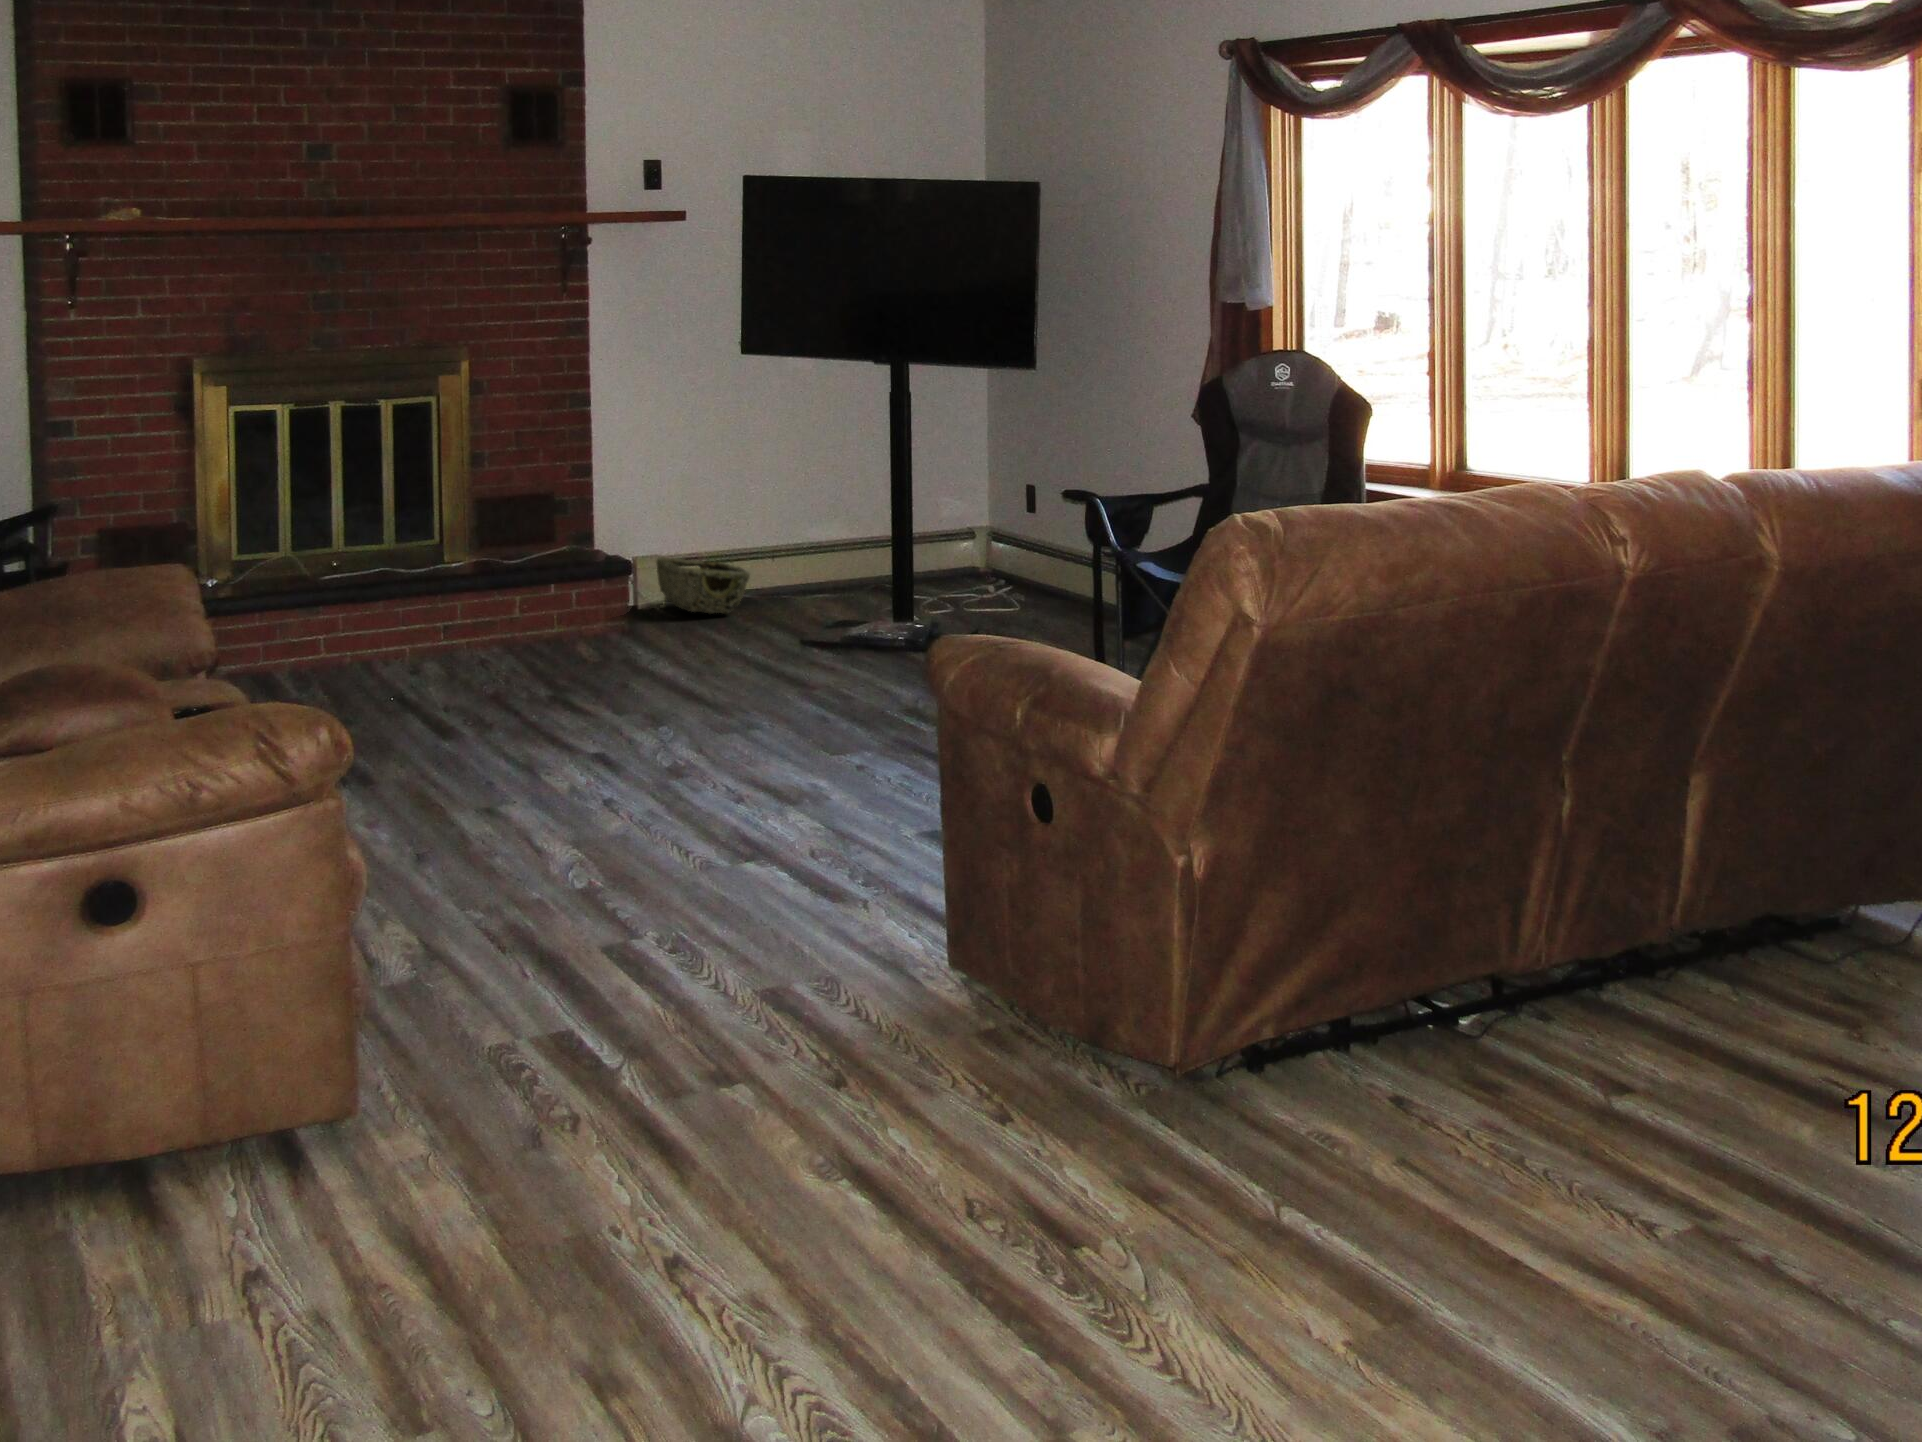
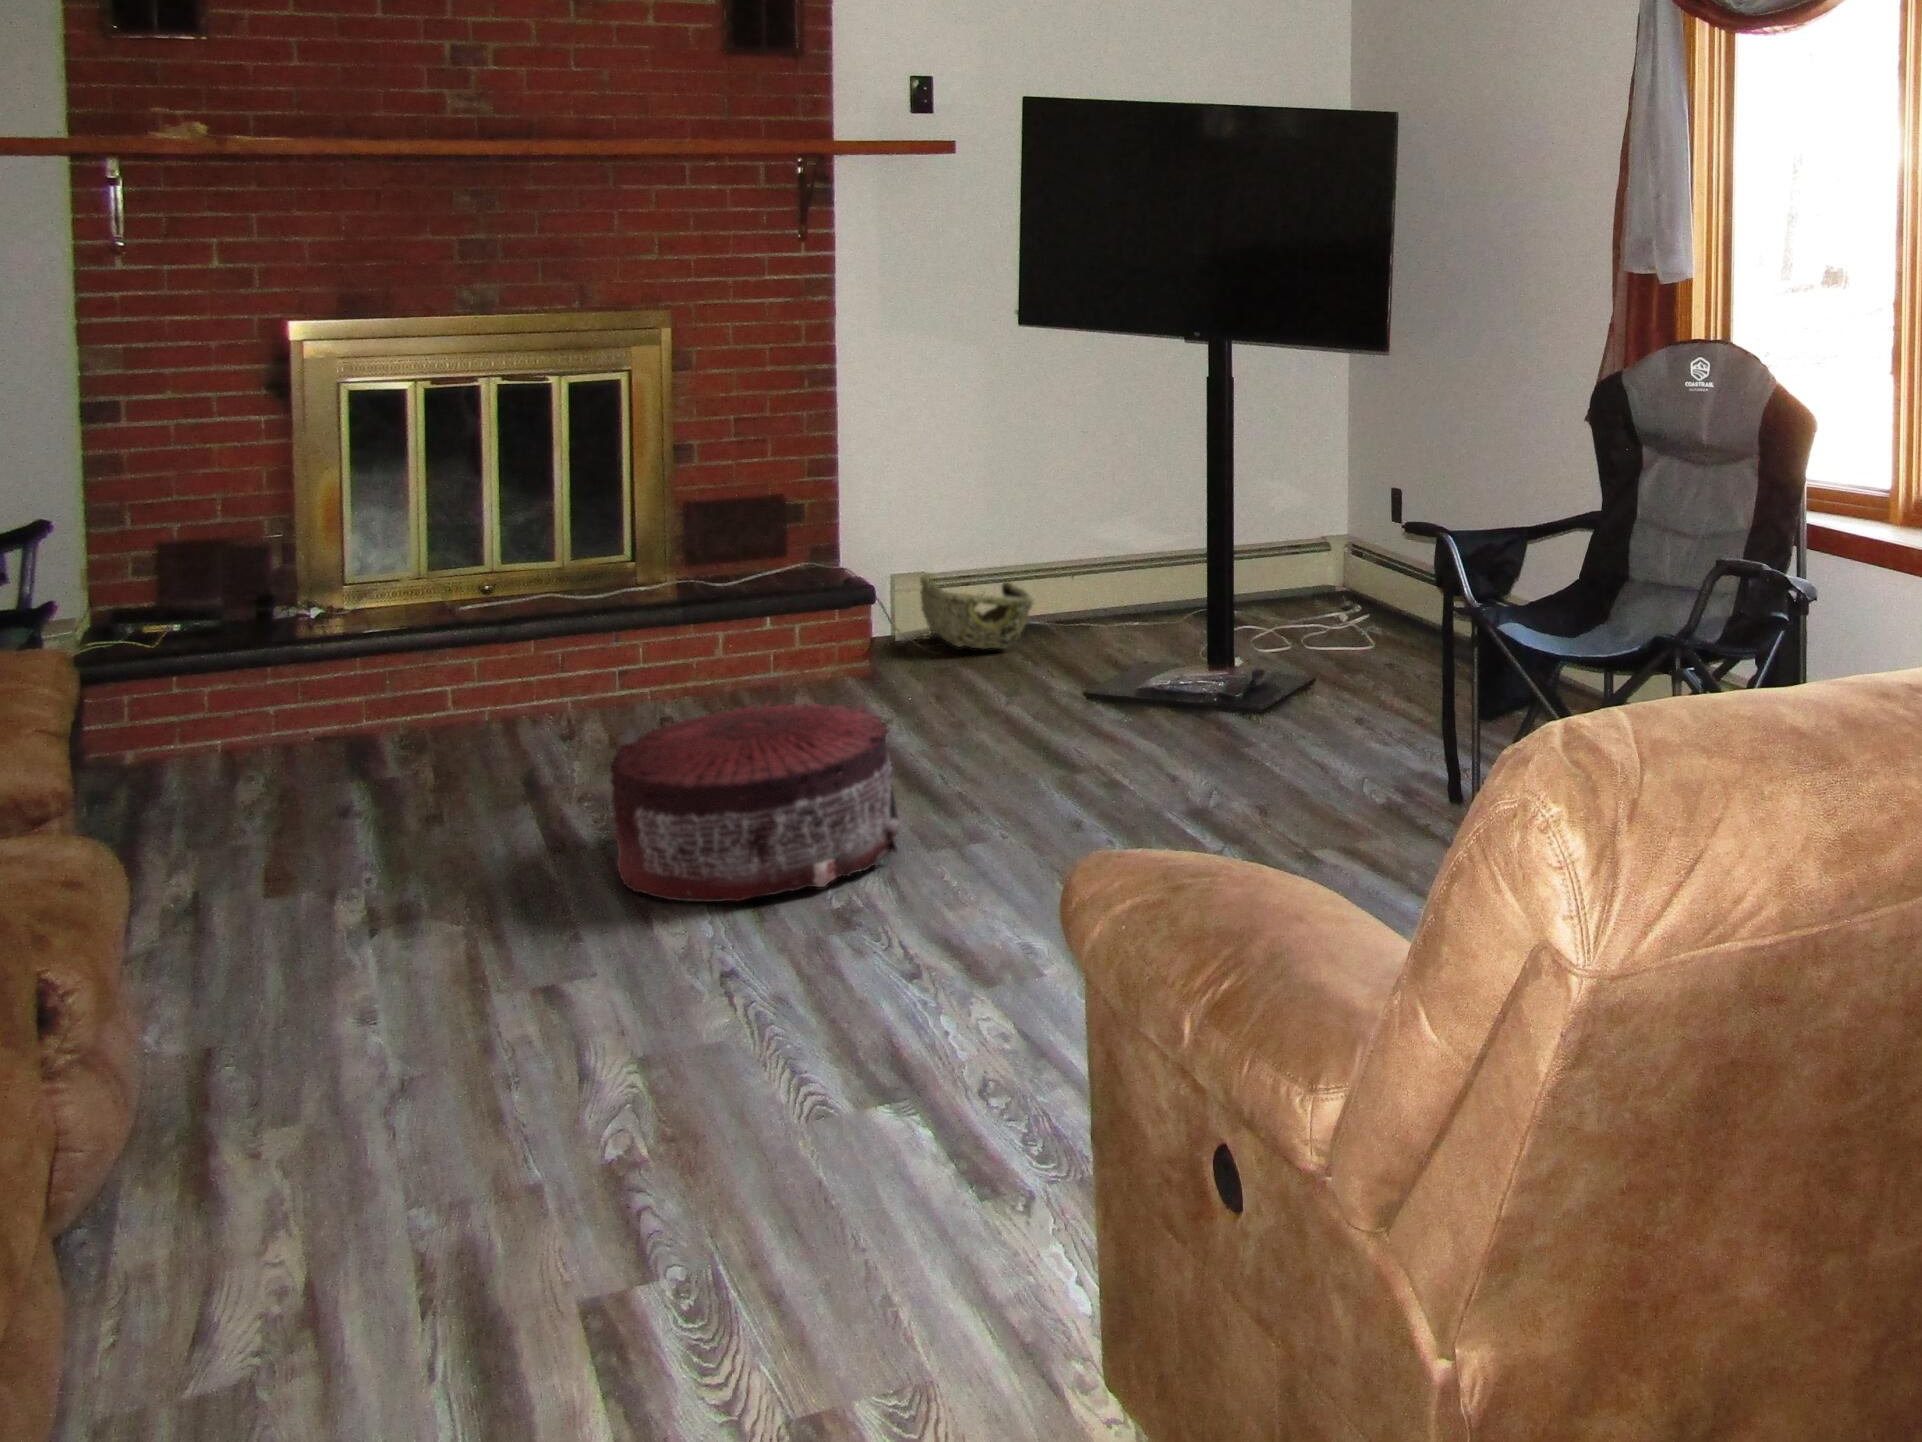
pouf: none [497,628,702,763] -> present [610,703,899,902]

